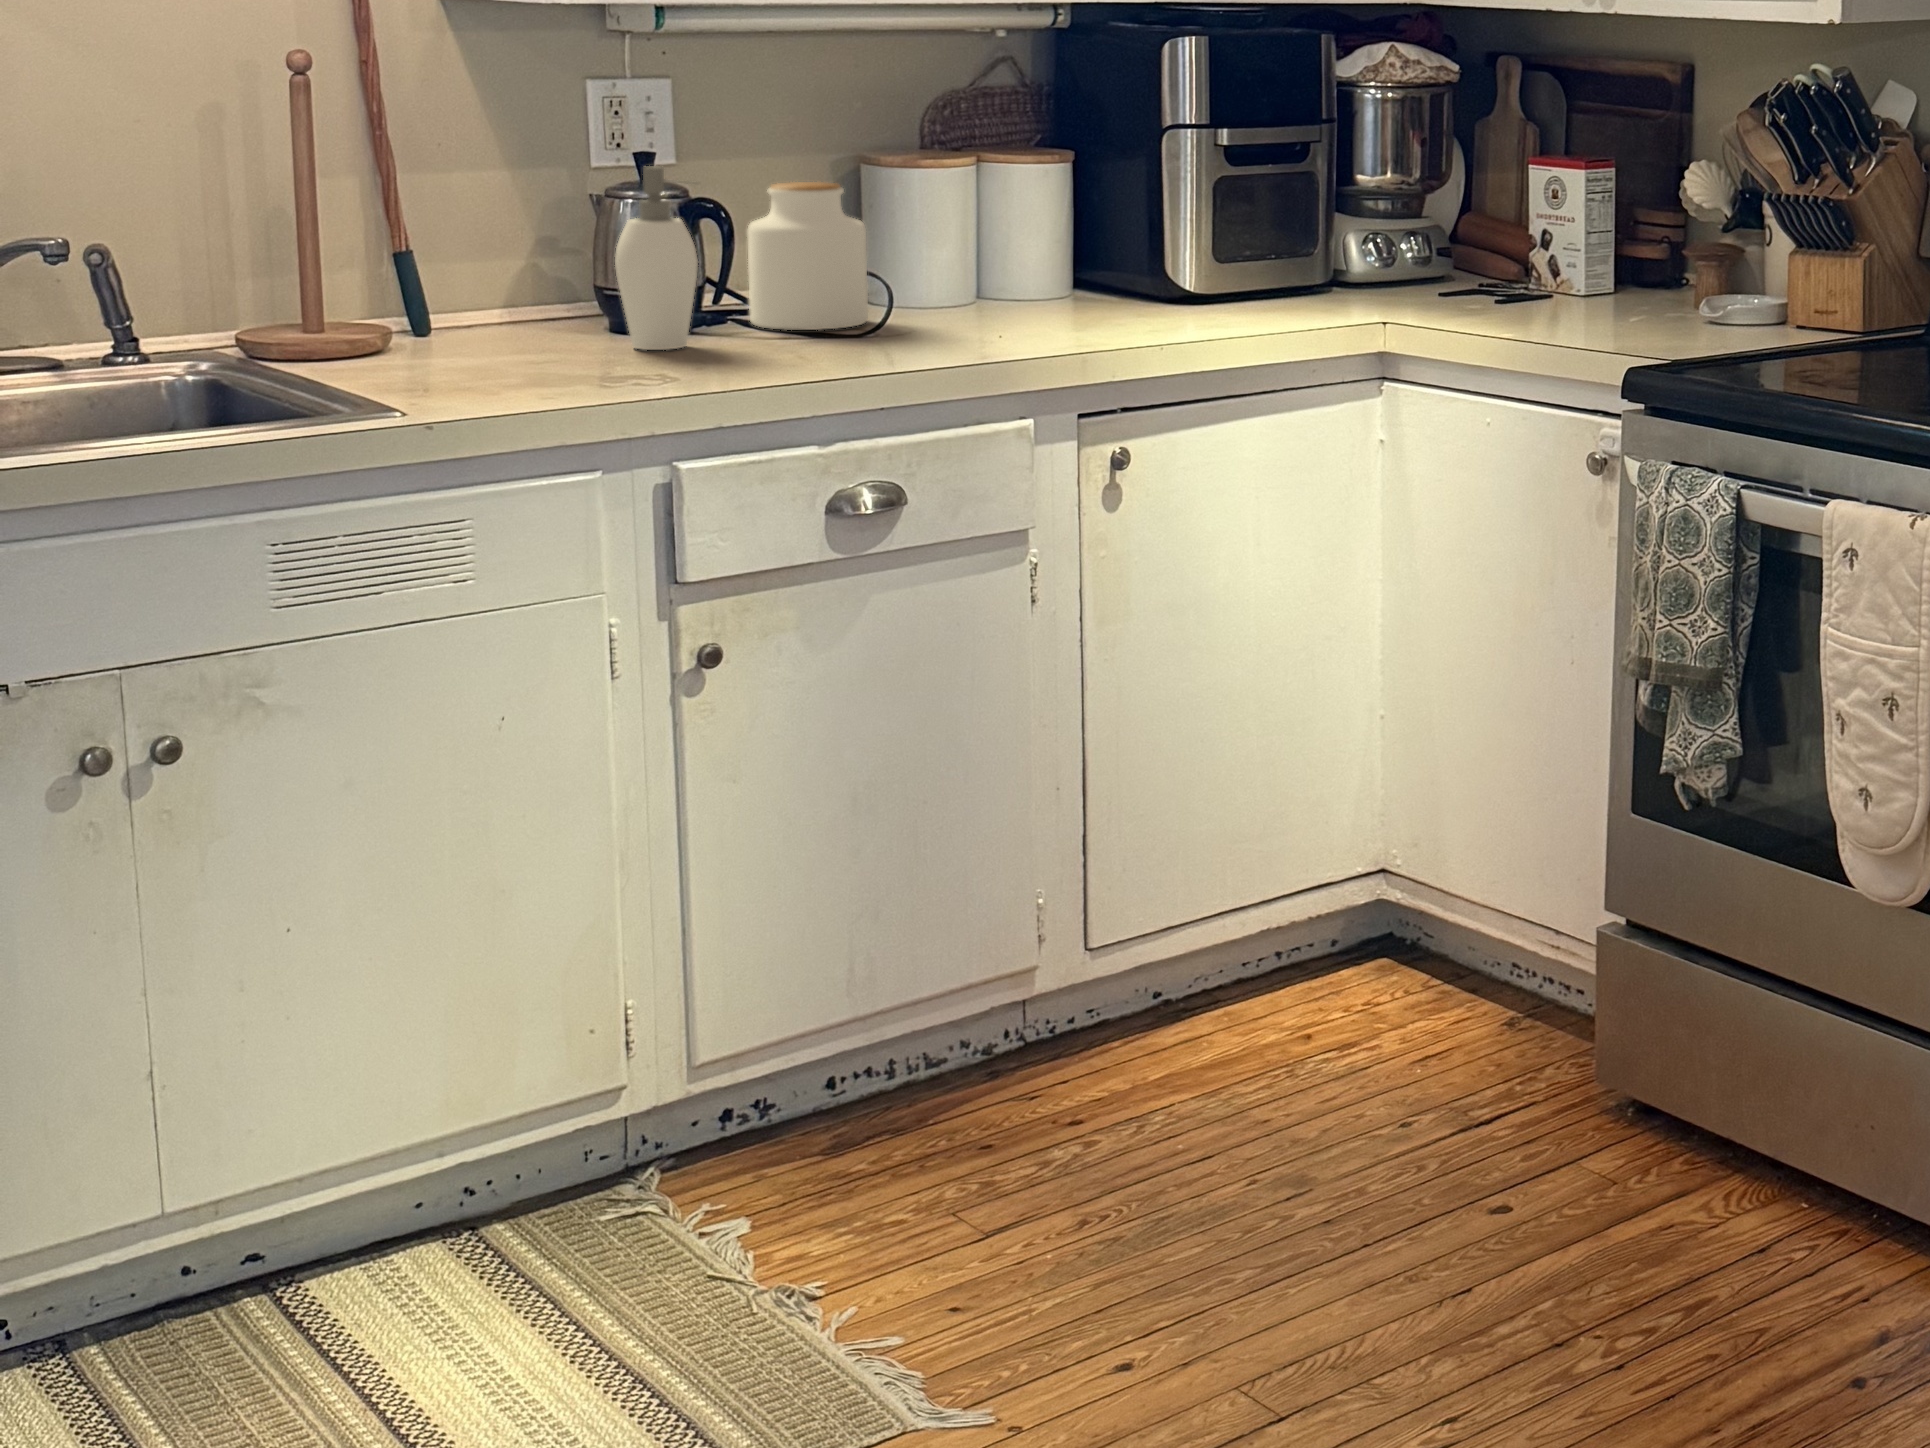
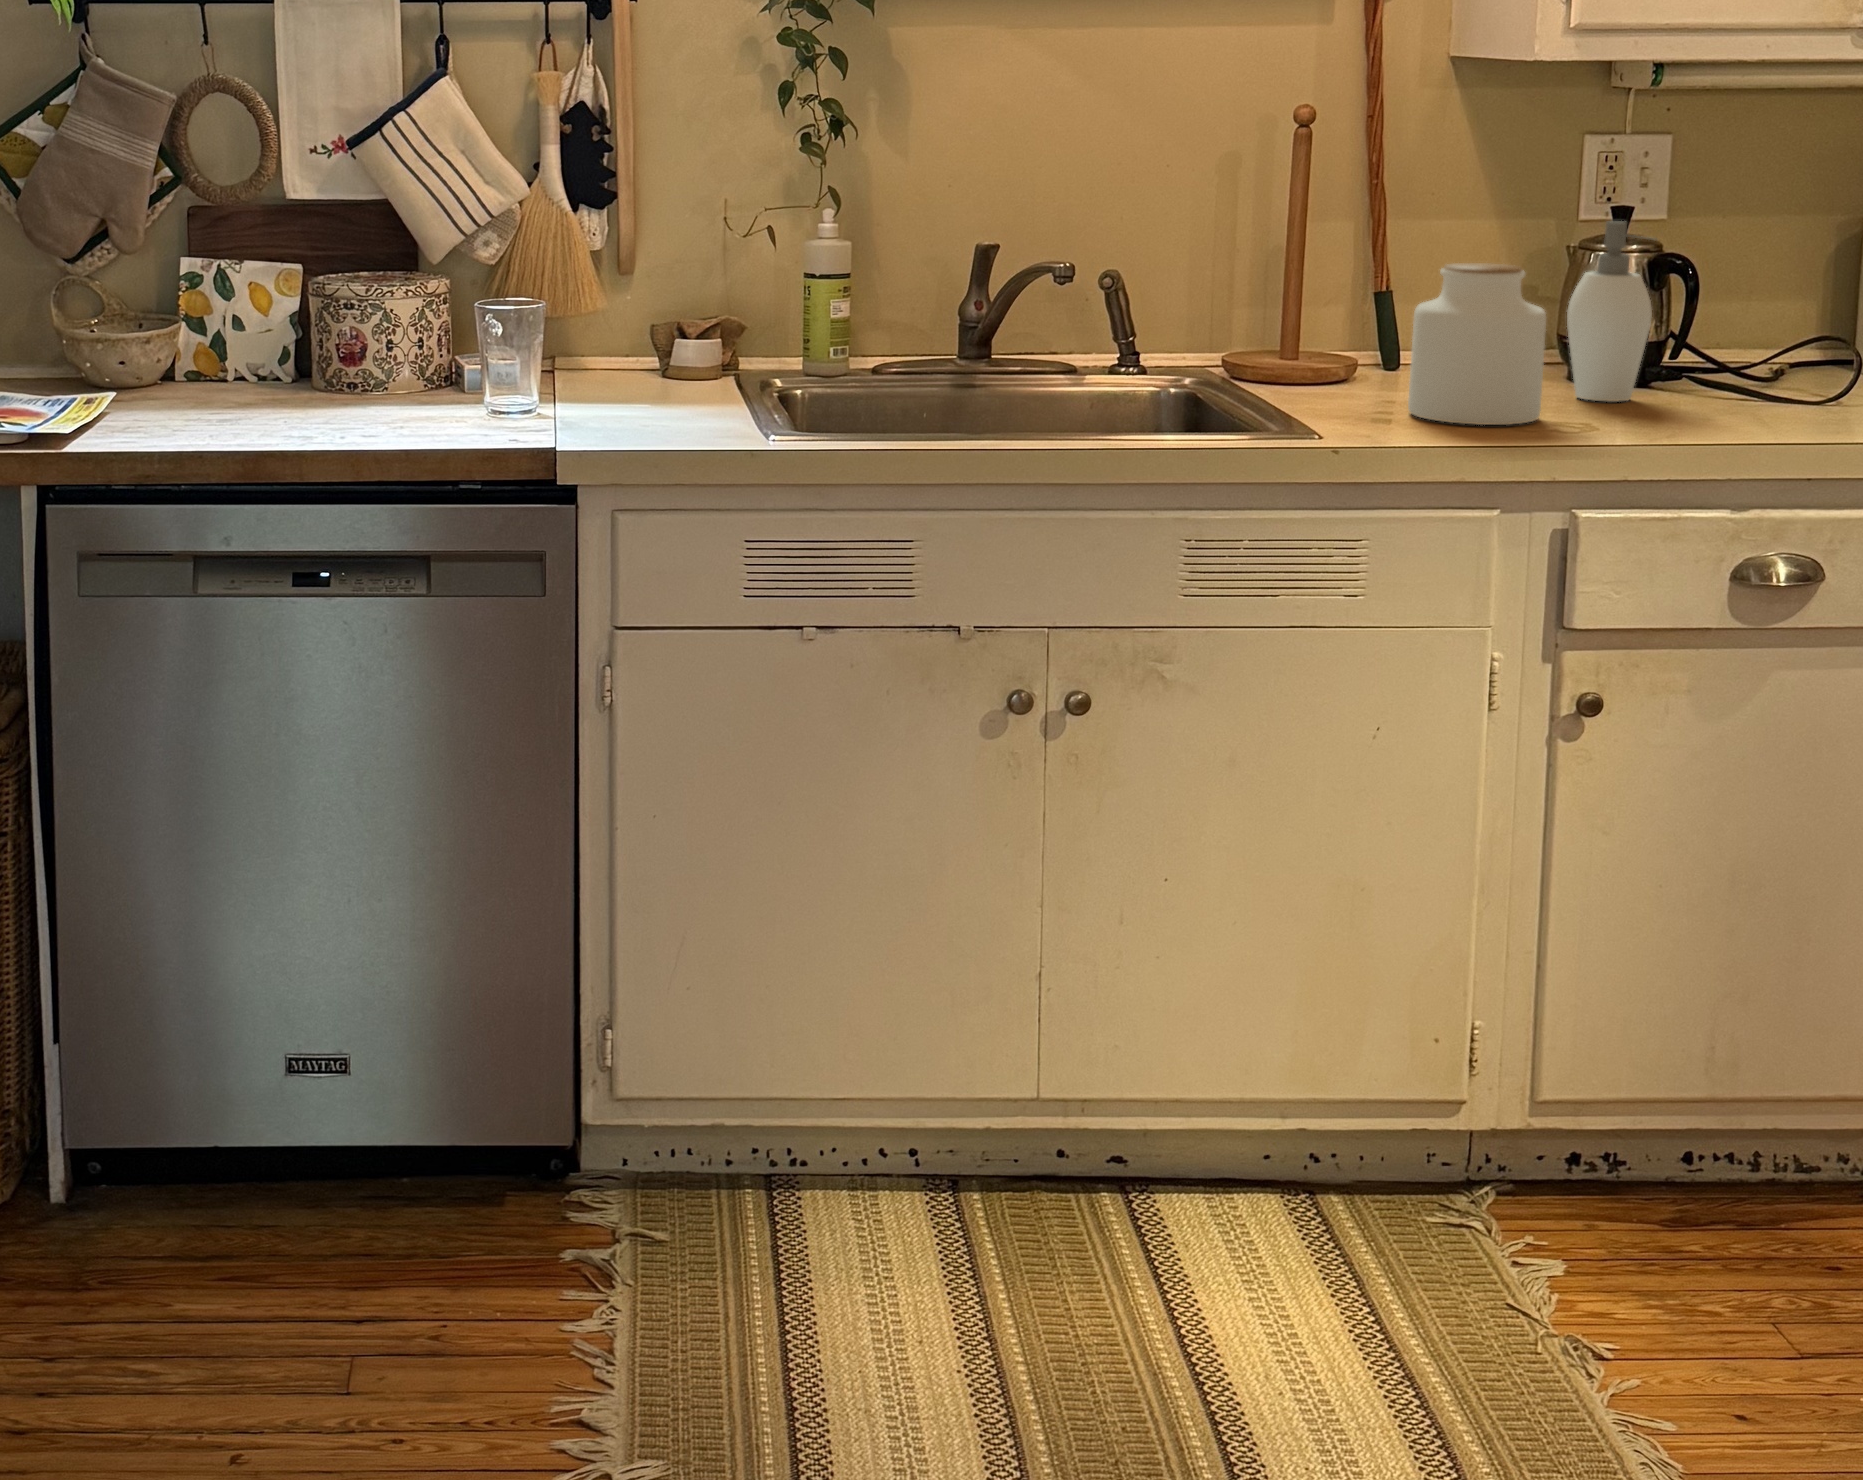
jar: present [747,182,868,330] -> present [1408,263,1546,425]

